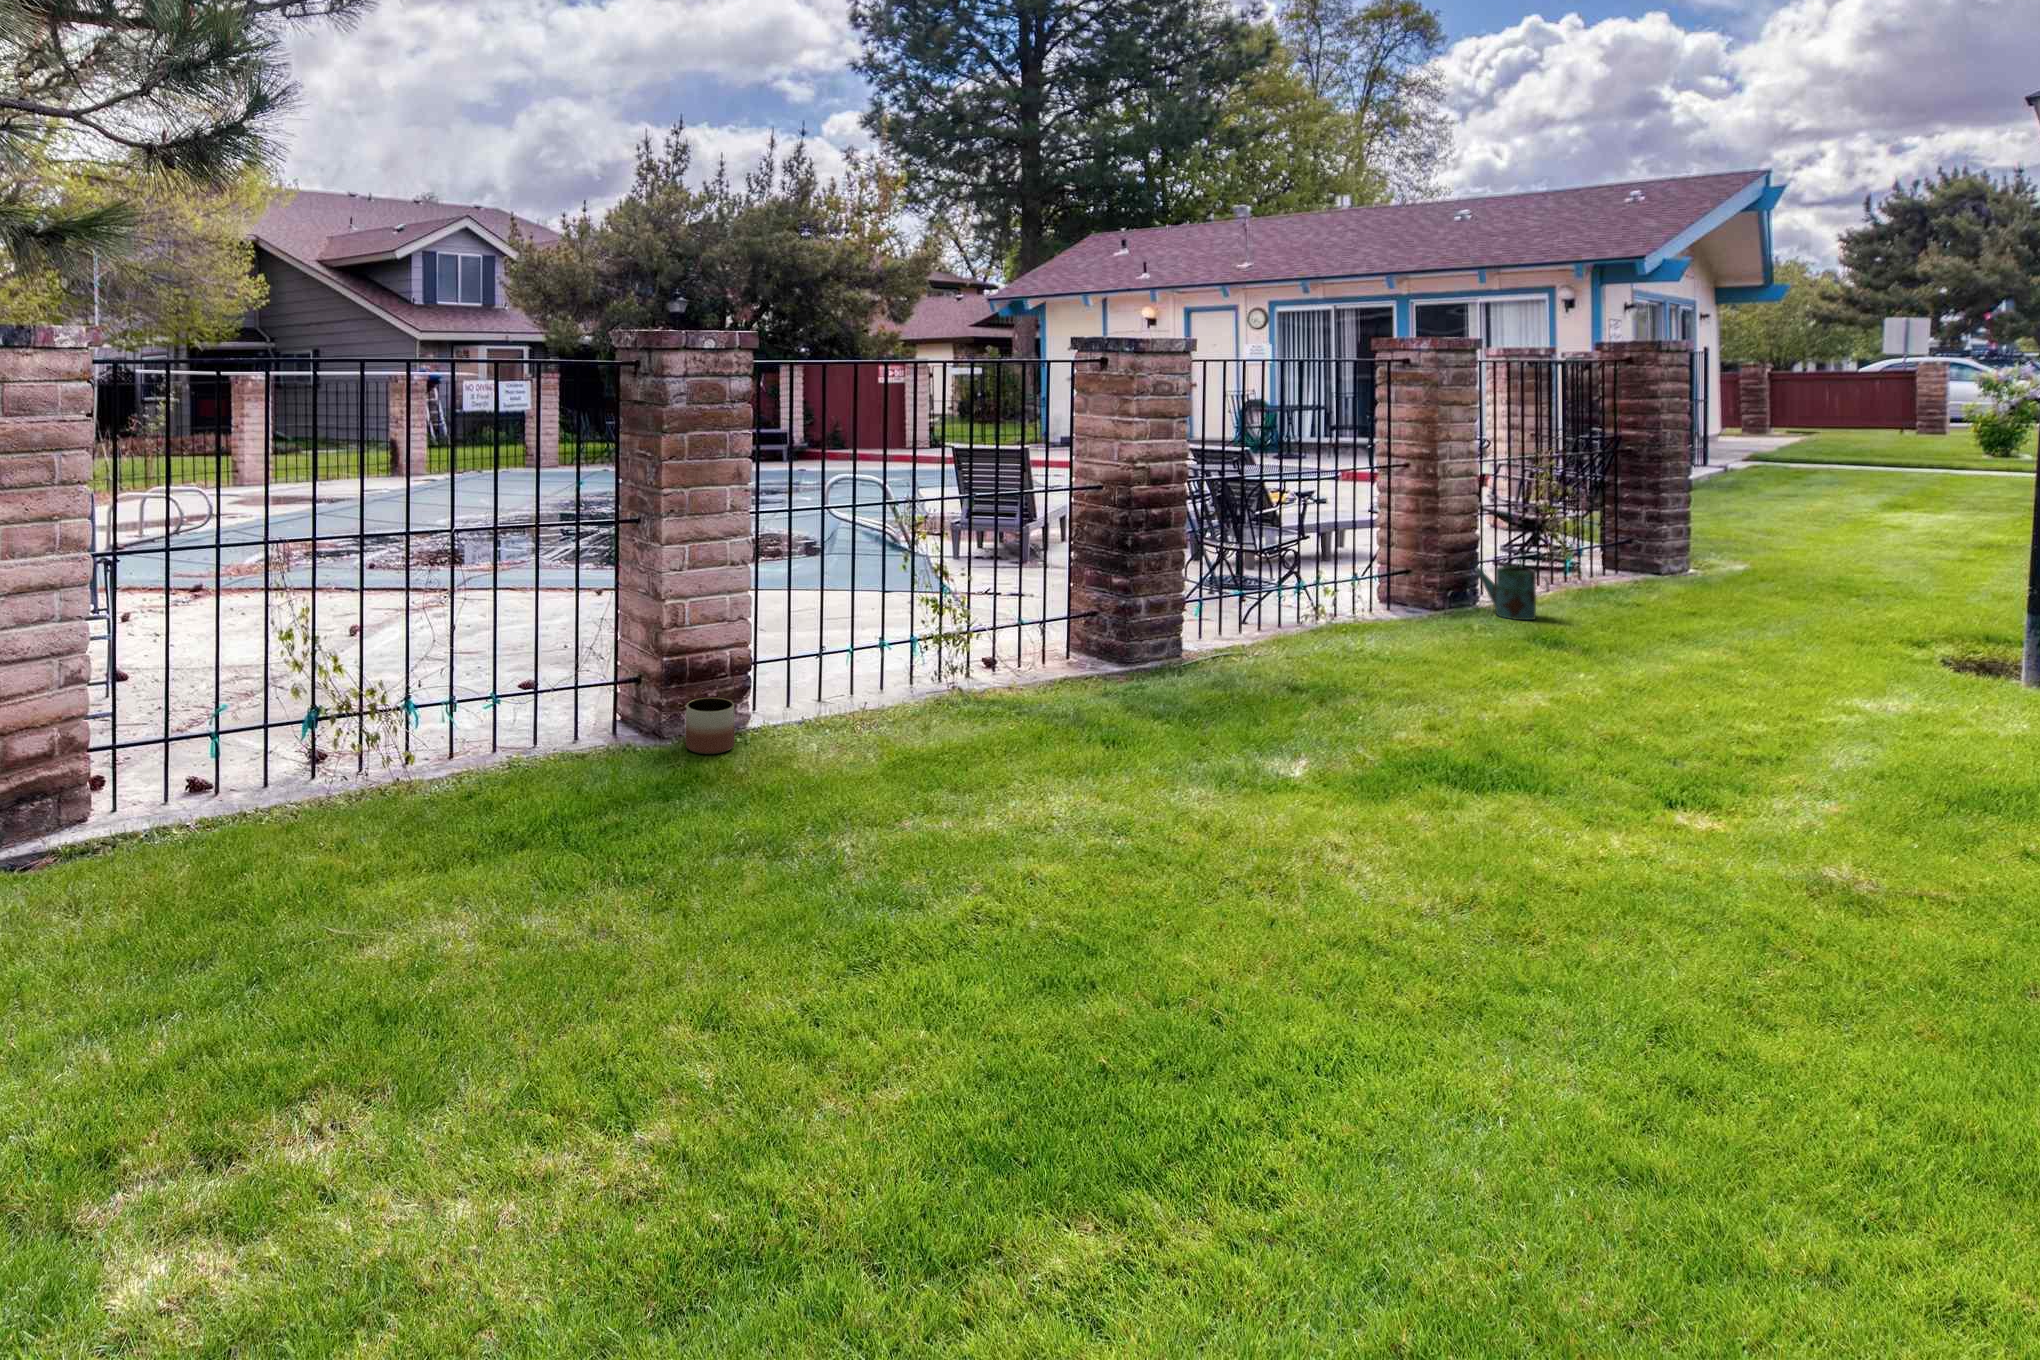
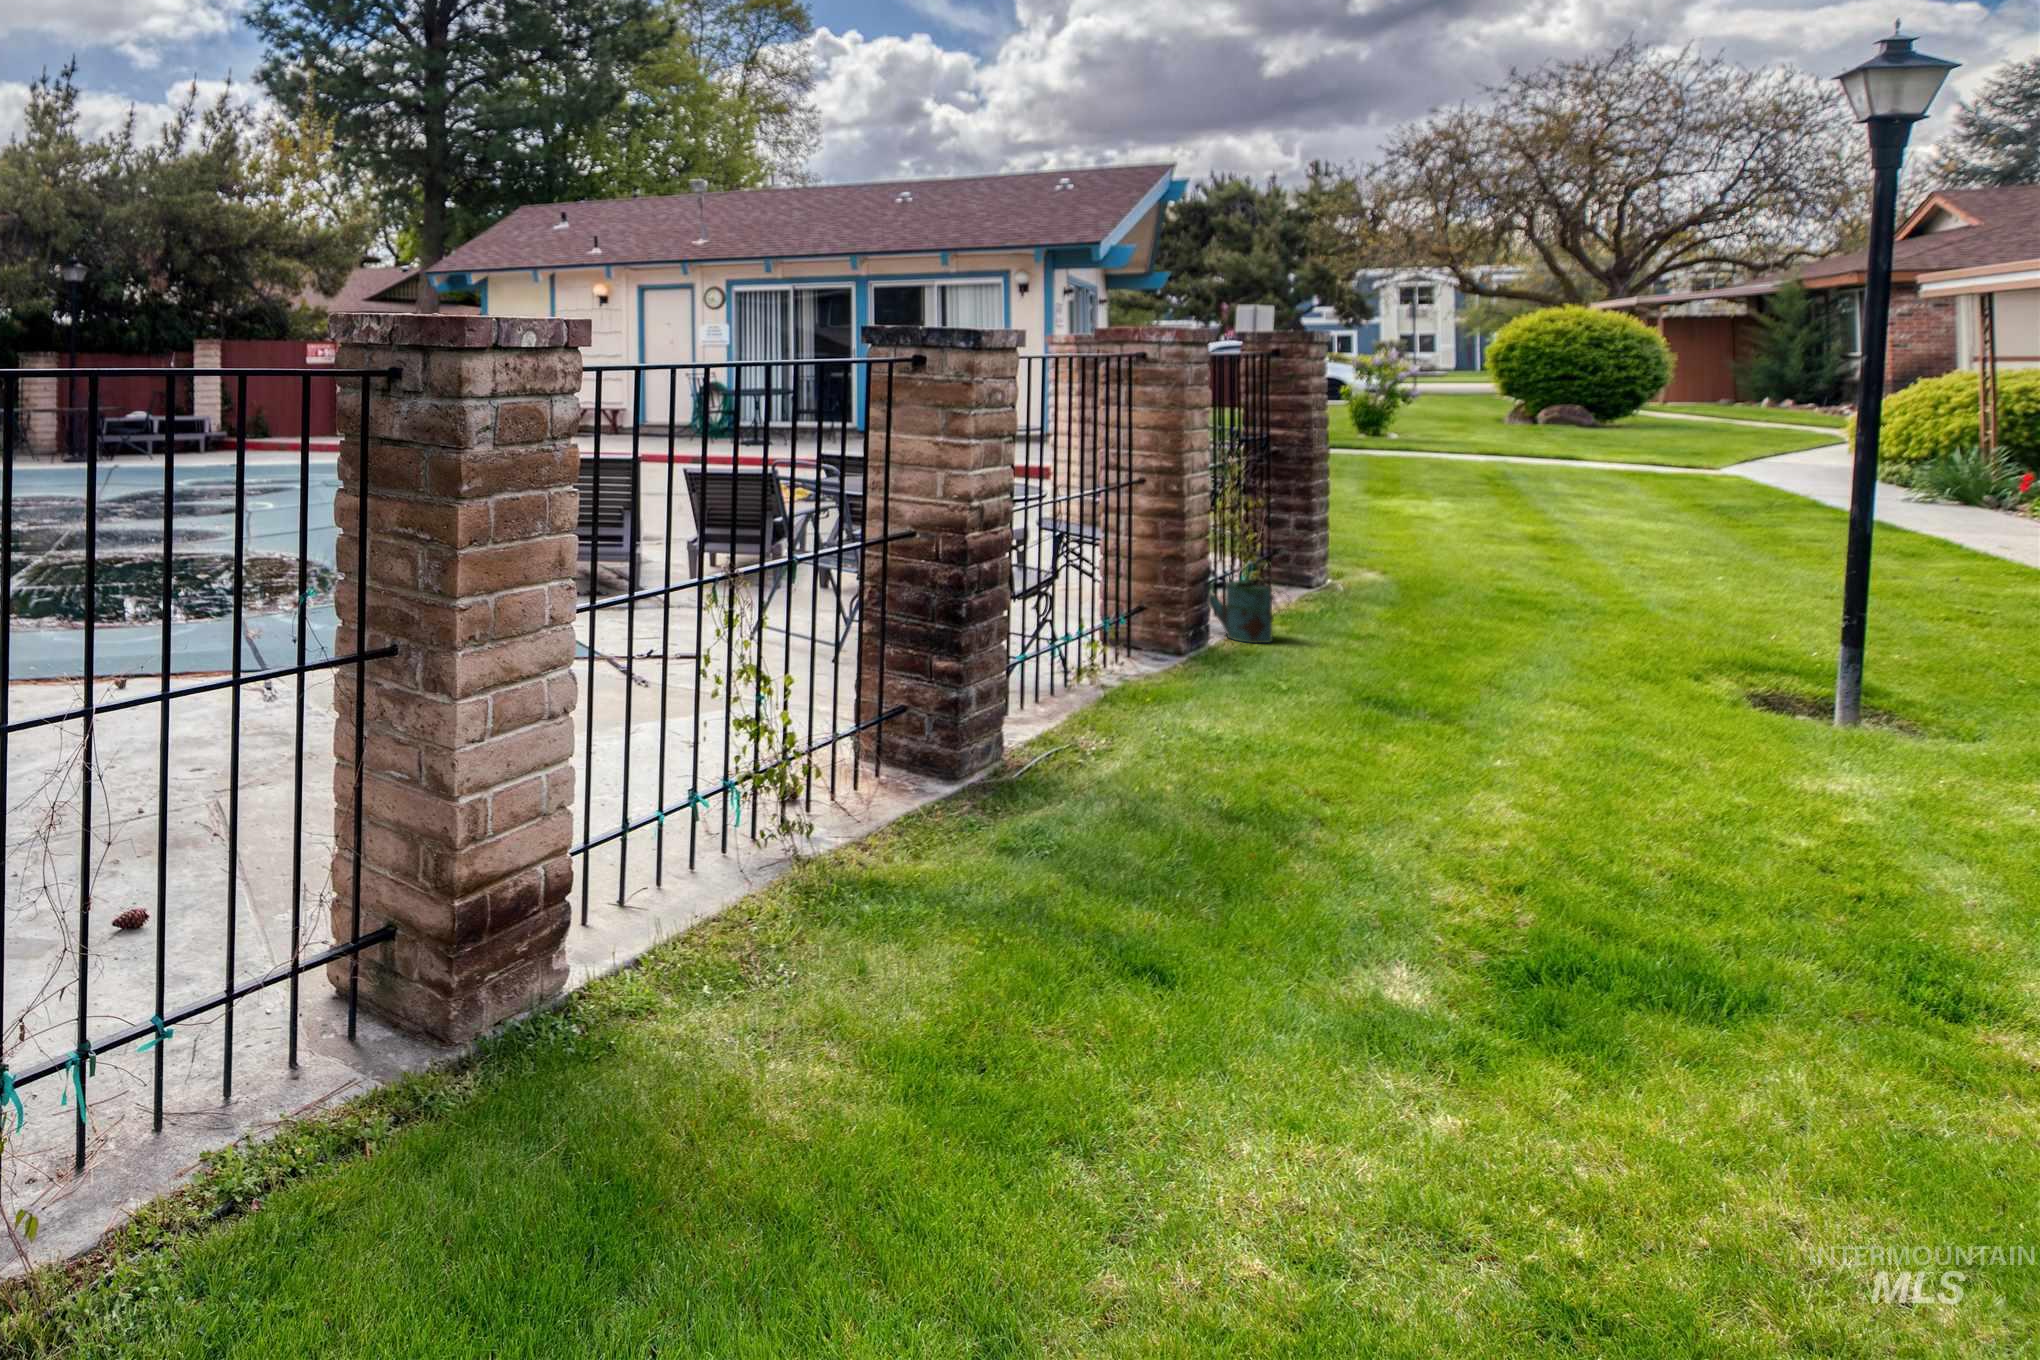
planter: present [686,698,734,754] -> none [507,953,591,1069]

